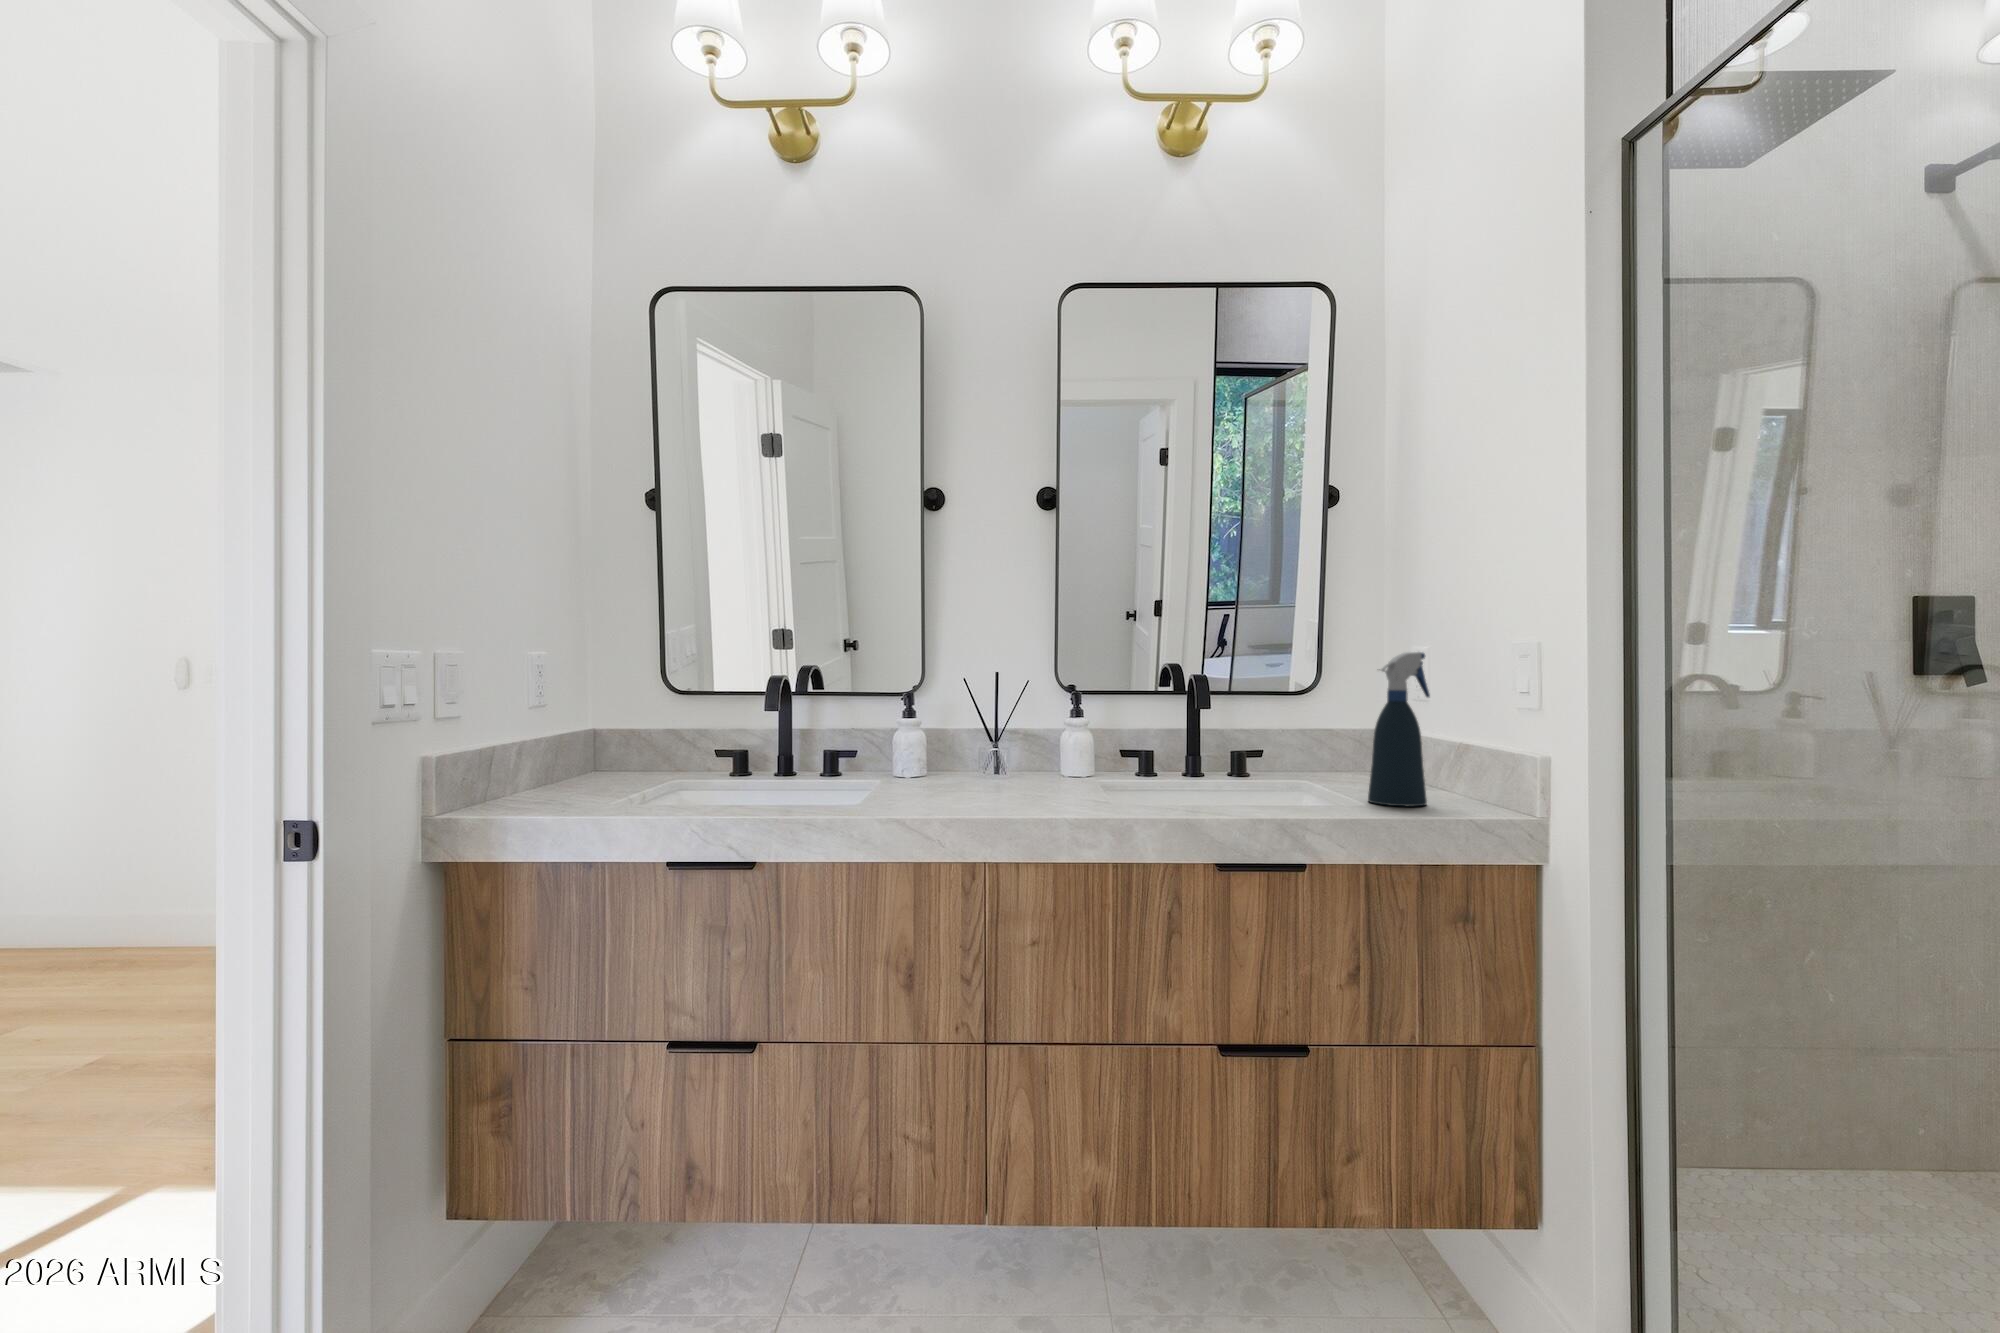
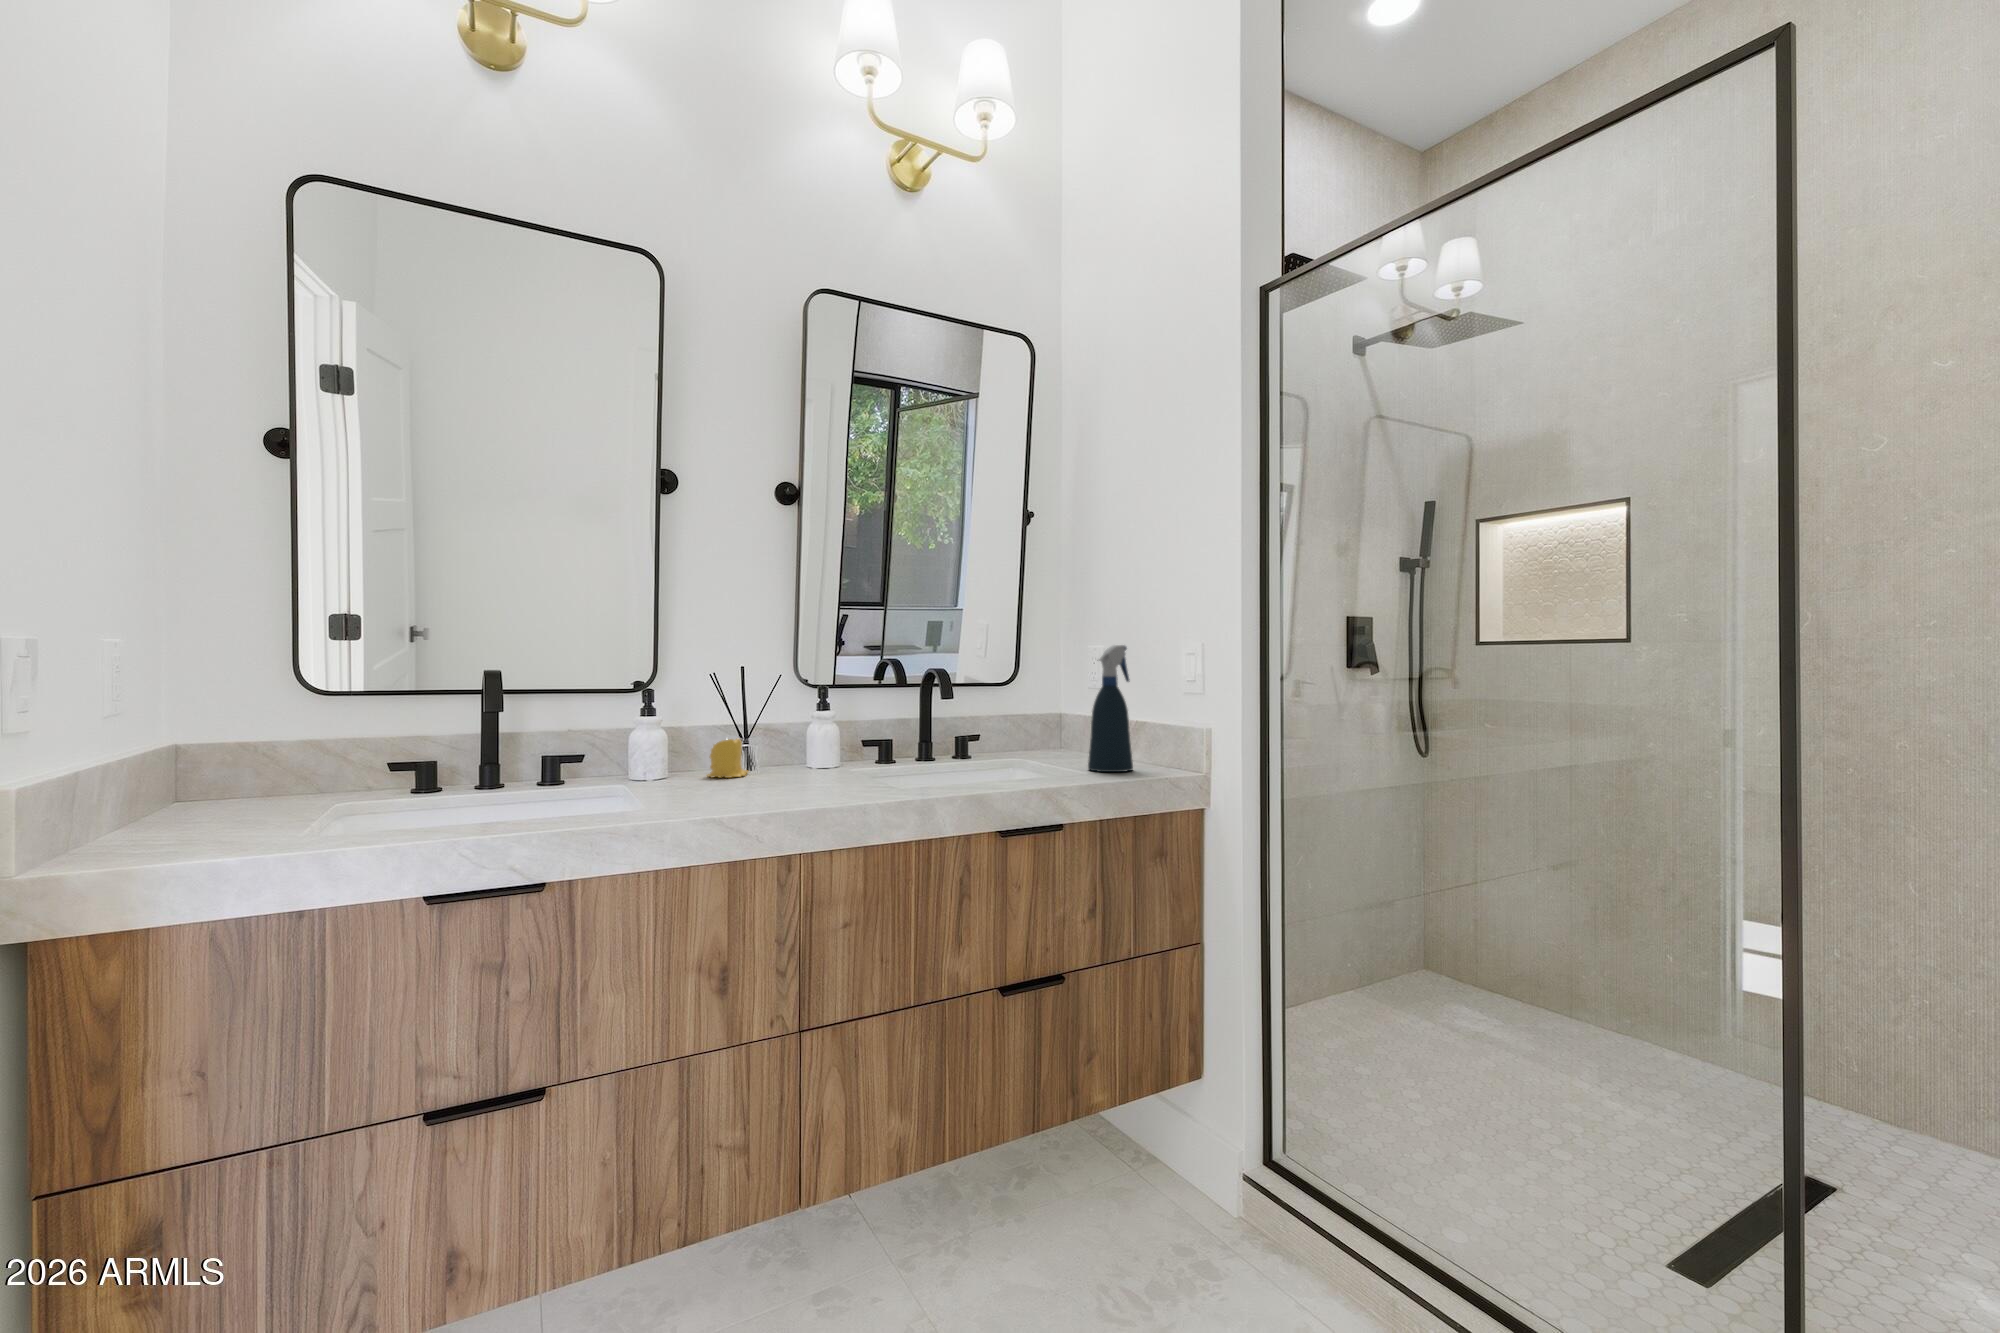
candle: none [957,740,1000,781] -> present [707,739,748,778]

